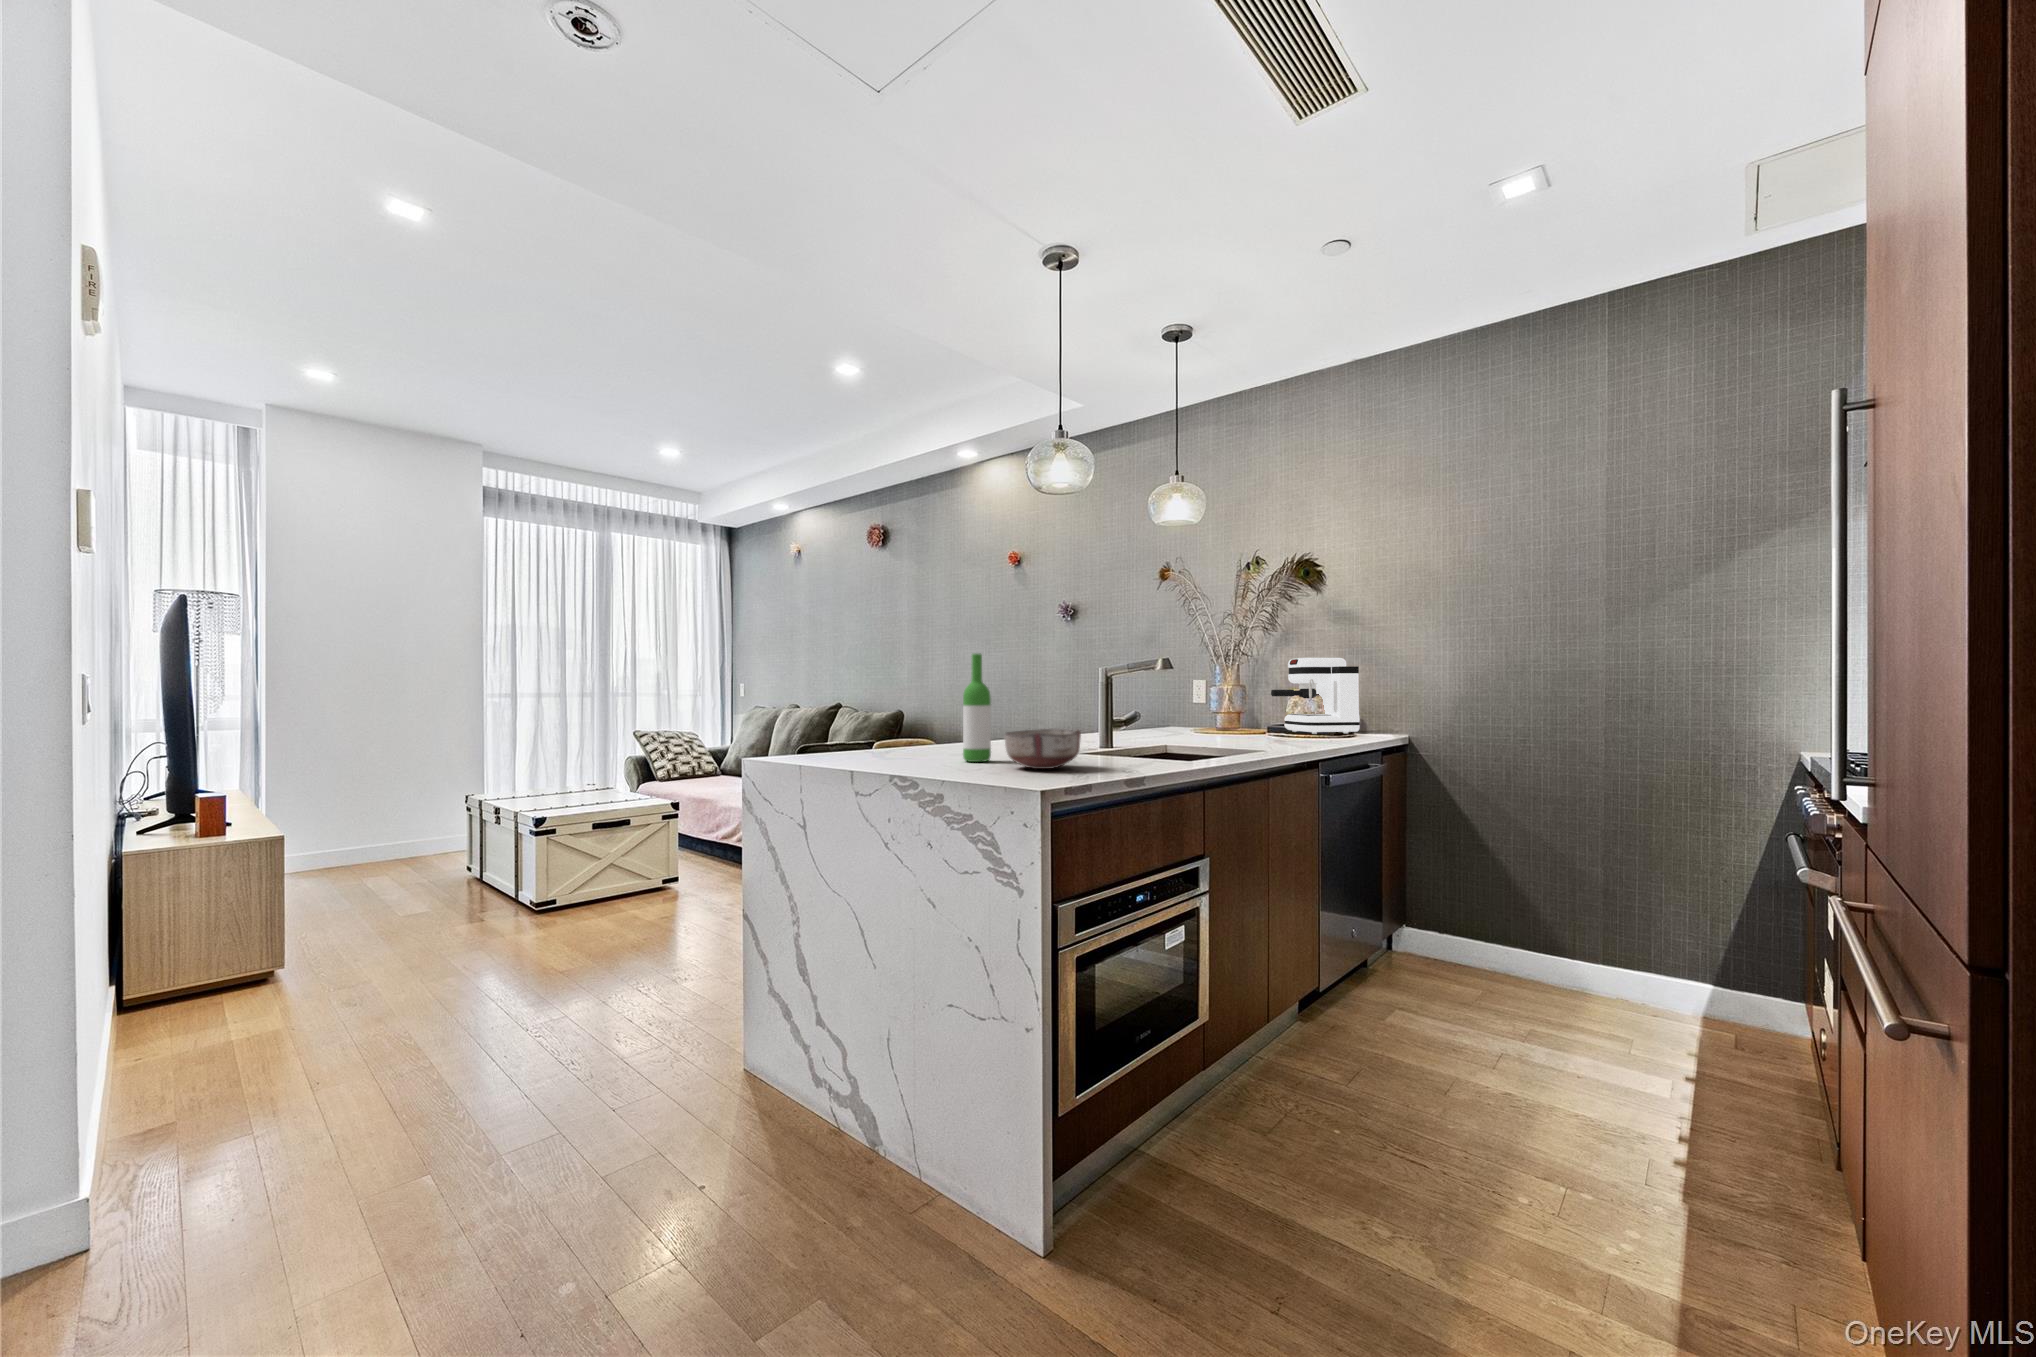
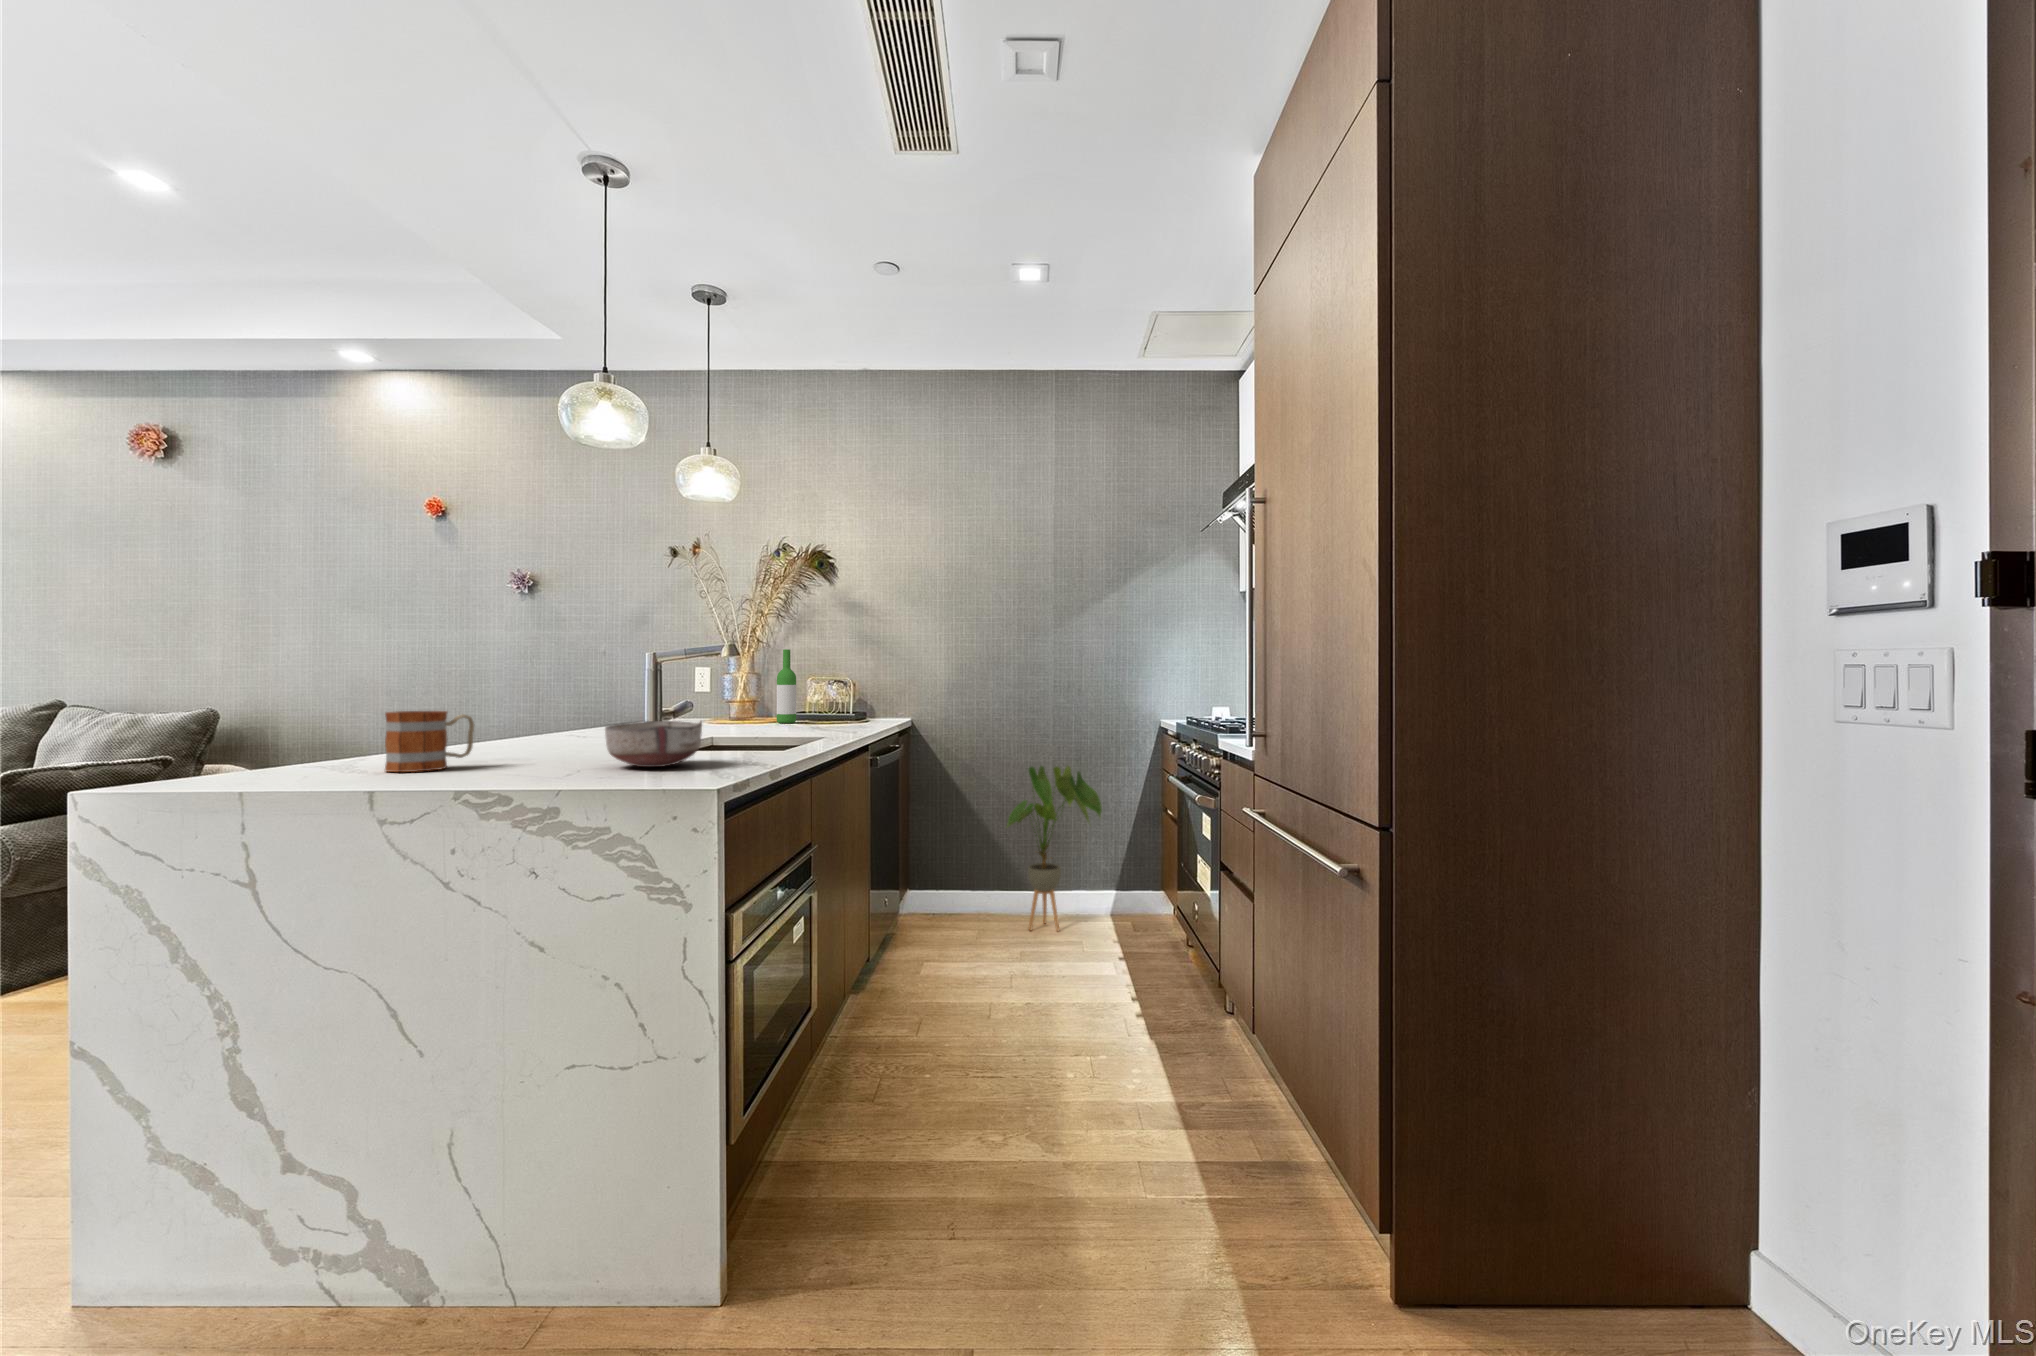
wine bottle: present [963,653,991,762] -> present [776,649,796,723]
coffee maker: present [1271,658,1360,734] -> none [794,646,874,718]
mug: none [877,717,933,762] -> present [385,711,474,772]
house plant: none [1516,802,1663,1020] -> present [1008,766,1102,931]

